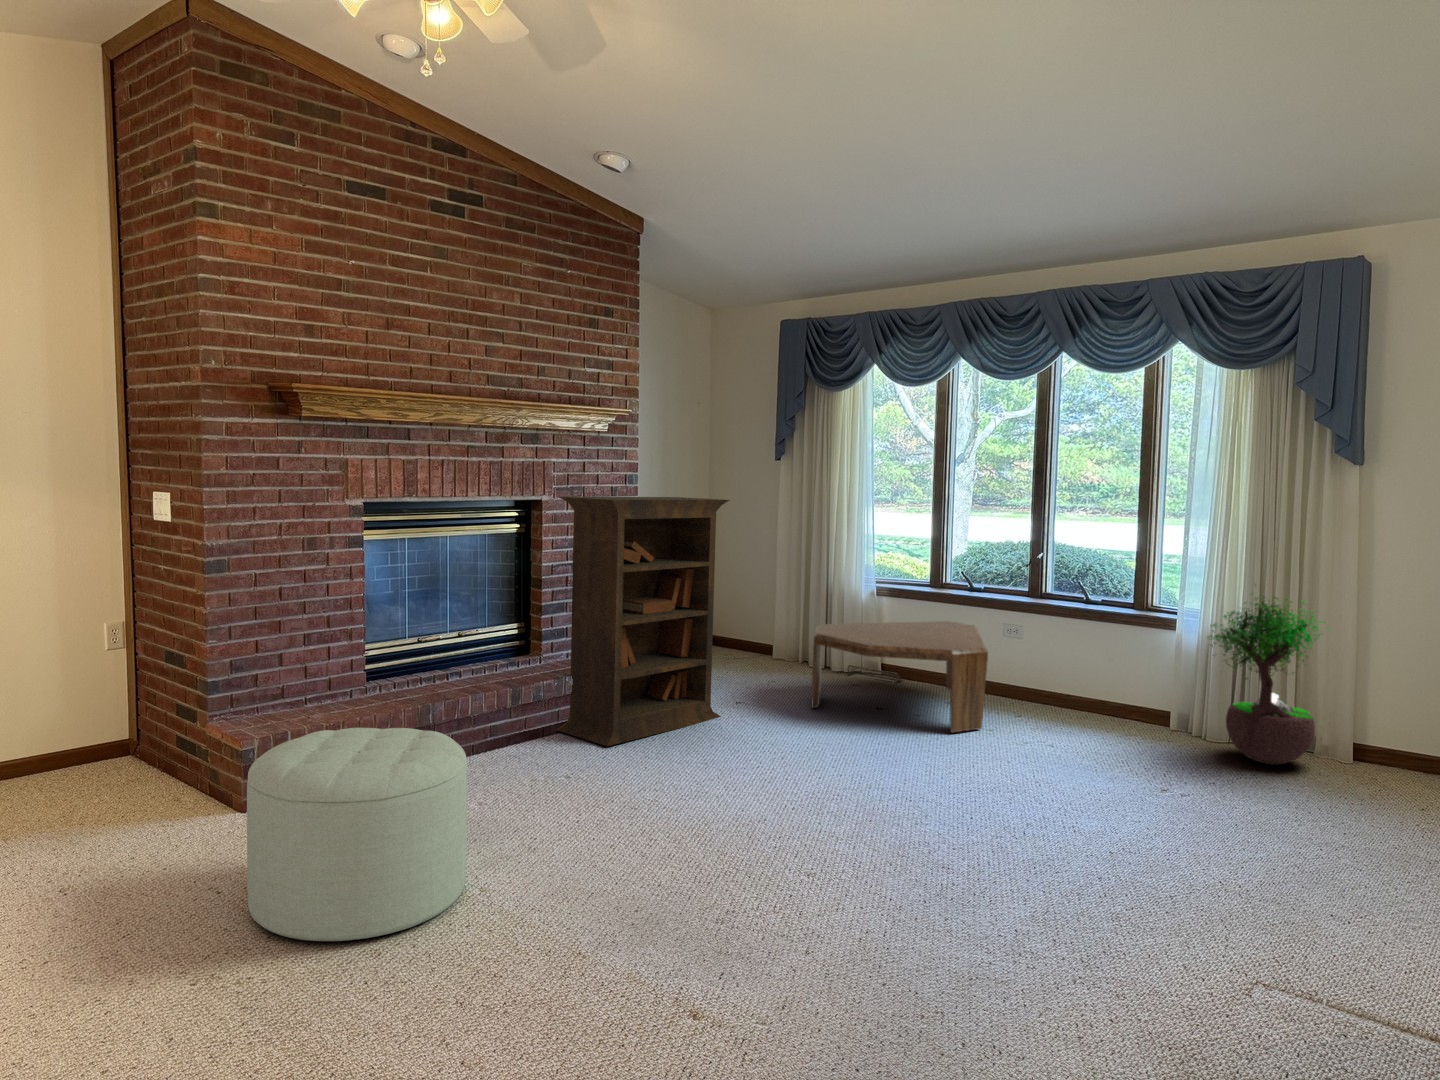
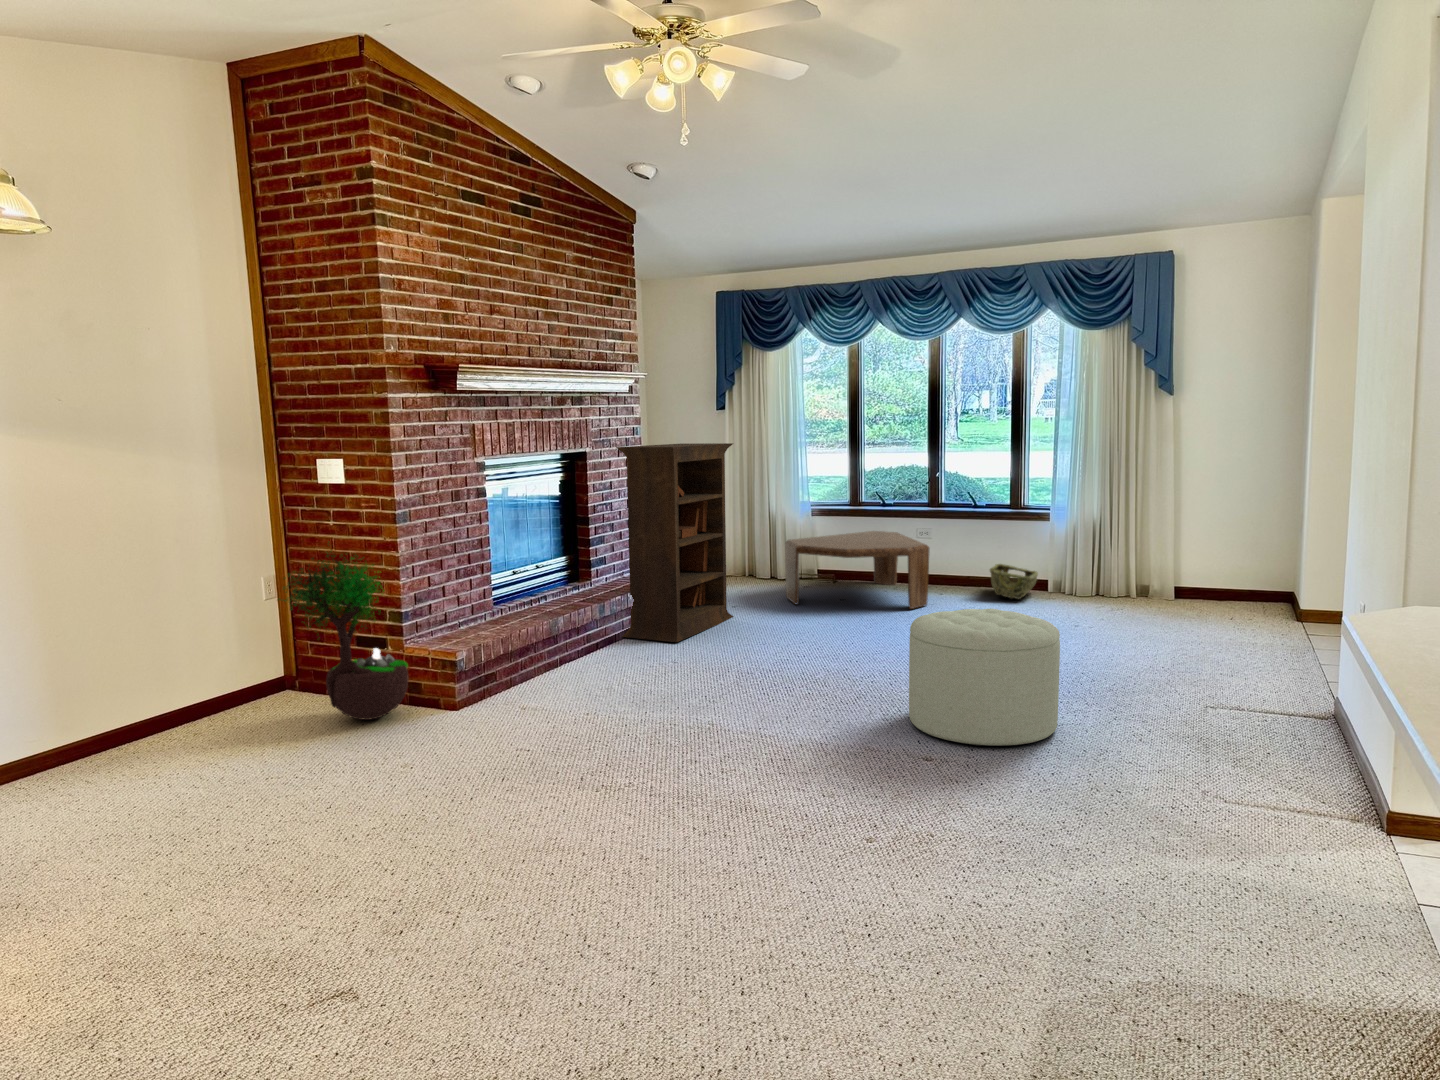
potted tree: present [1210,595,1321,764] -> present [279,541,408,720]
woven basket: none [1078,681,1157,735] -> present [990,564,1038,599]
ottoman: present [247,728,467,941] -> present [909,609,1060,746]

